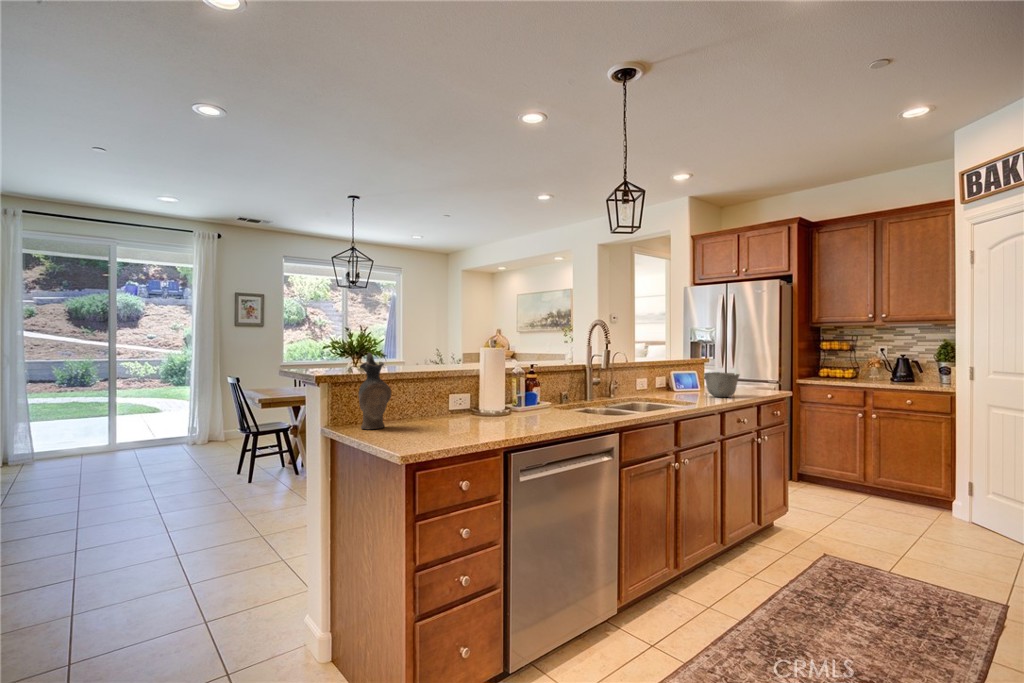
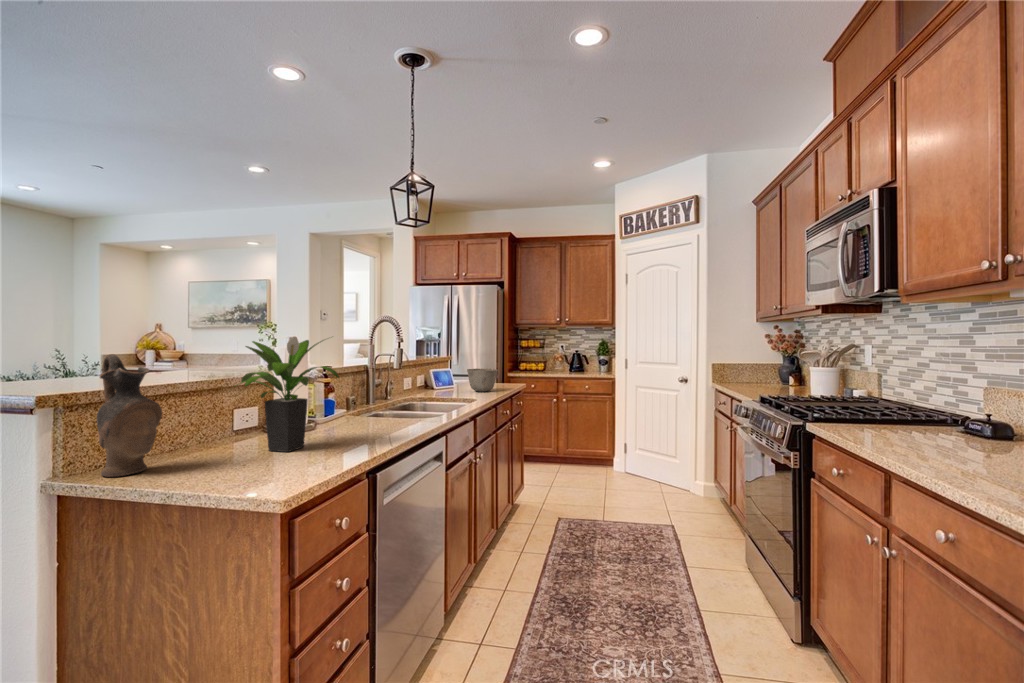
potted plant: none [433,341,506,428] -> present [241,336,339,452]

